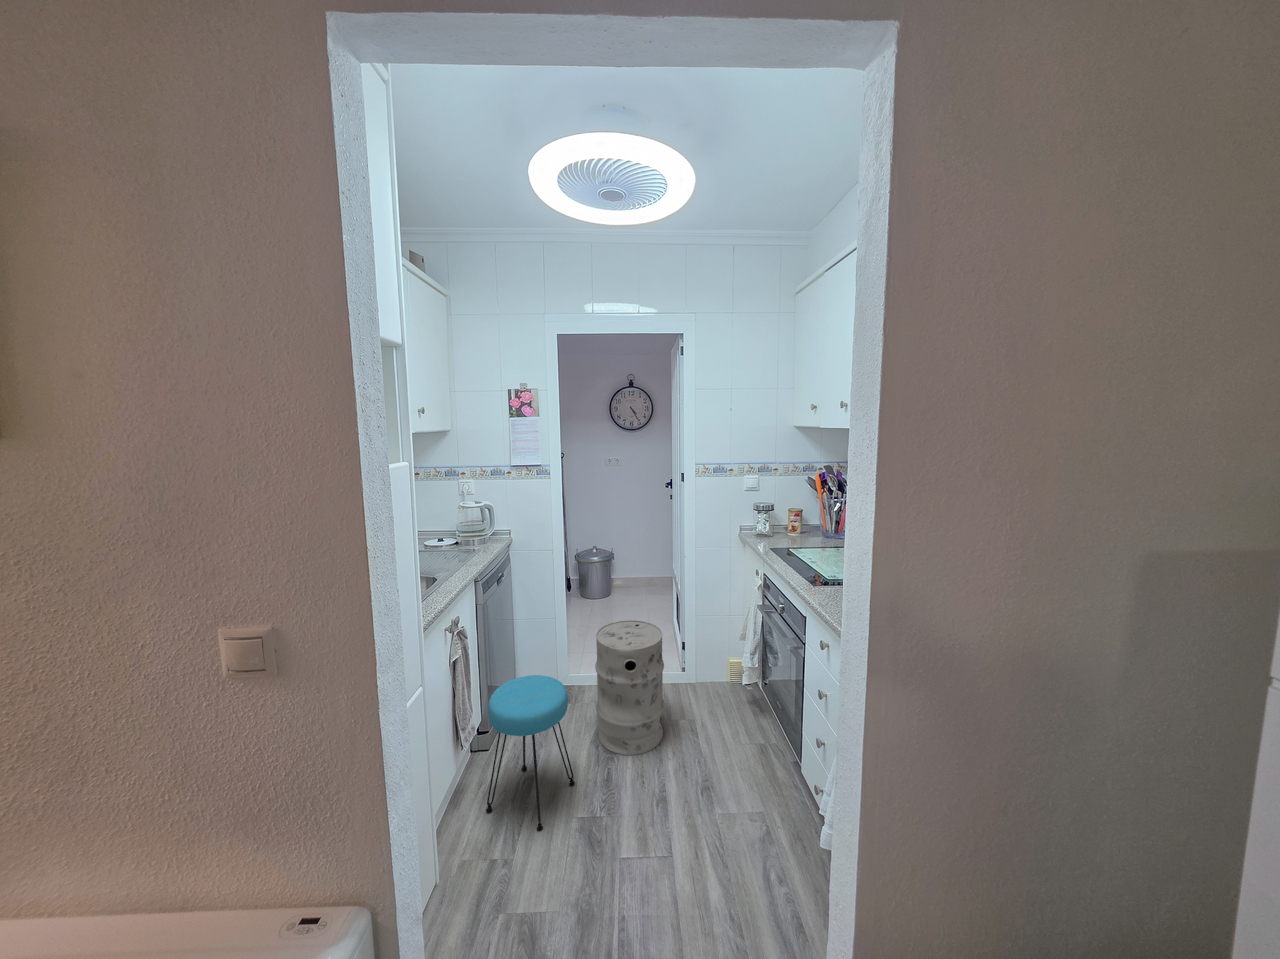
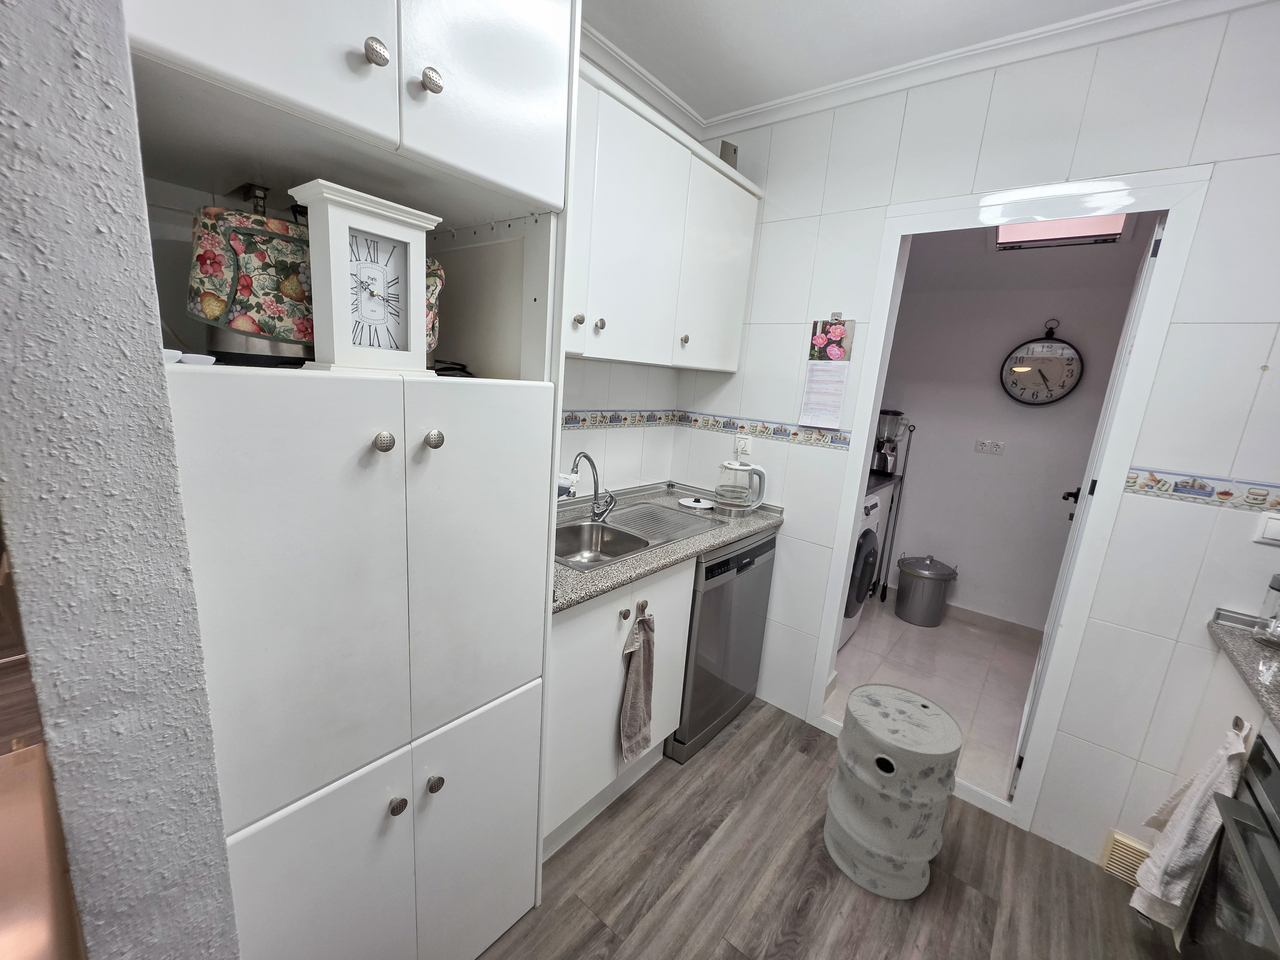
stool: present [486,675,575,830] -> none [652,699,772,902]

